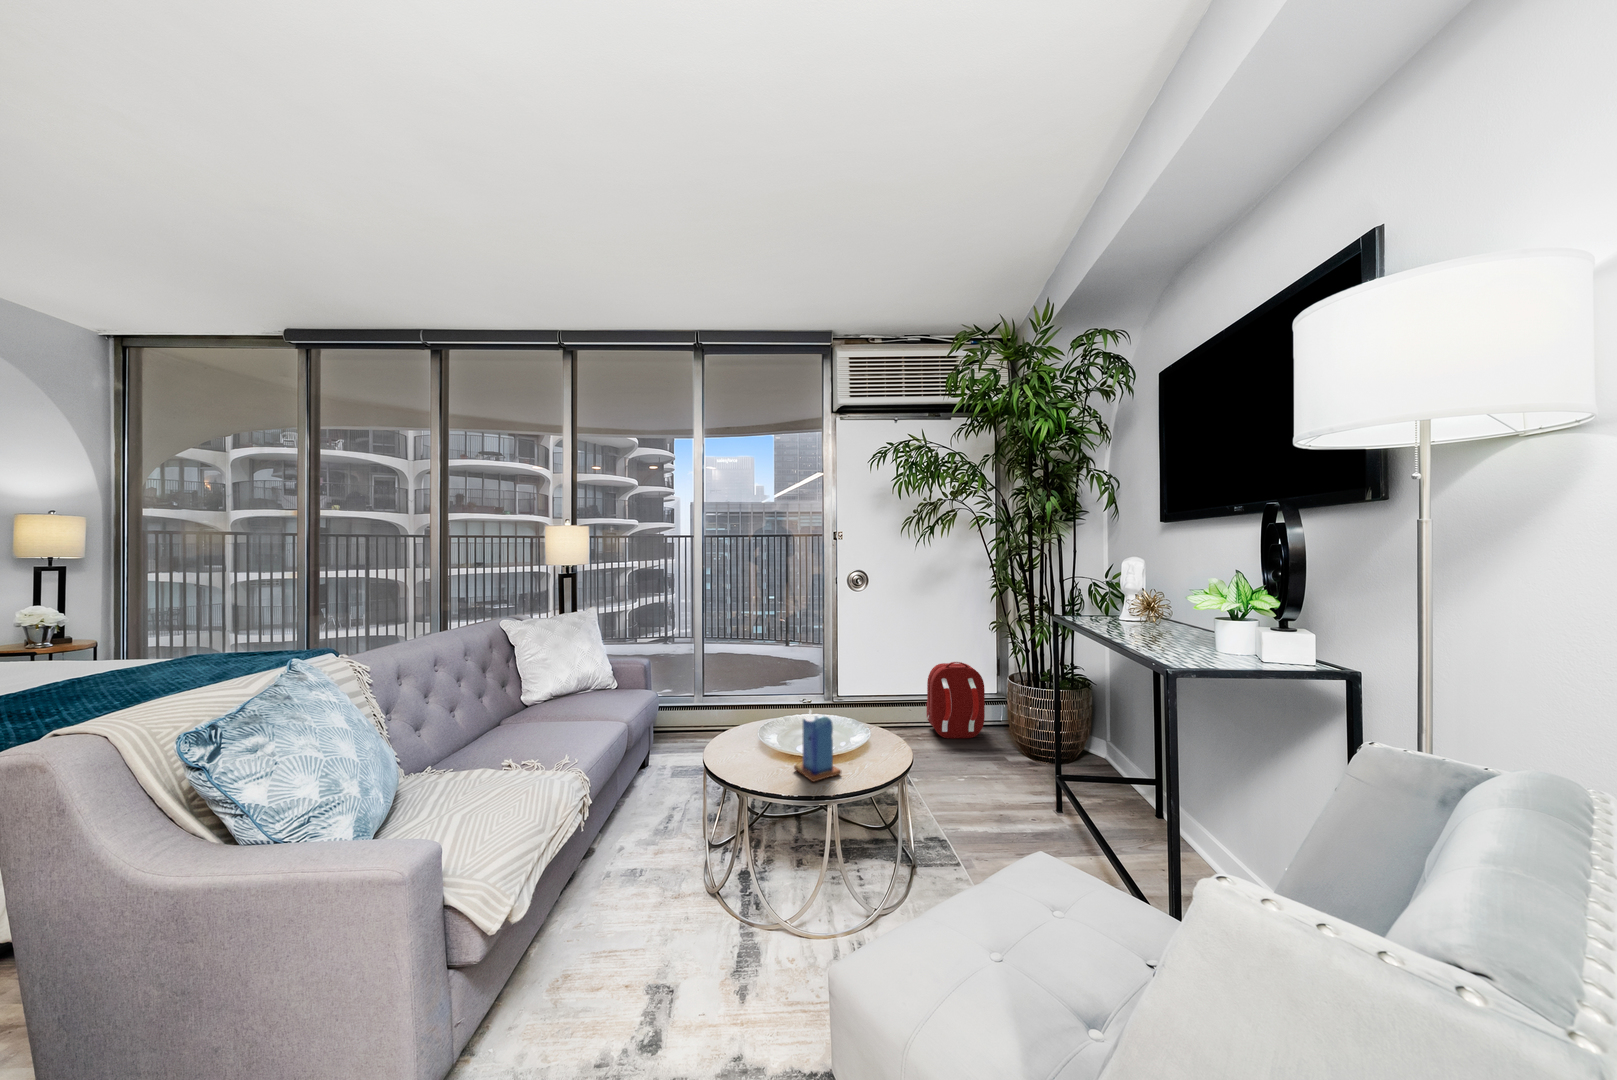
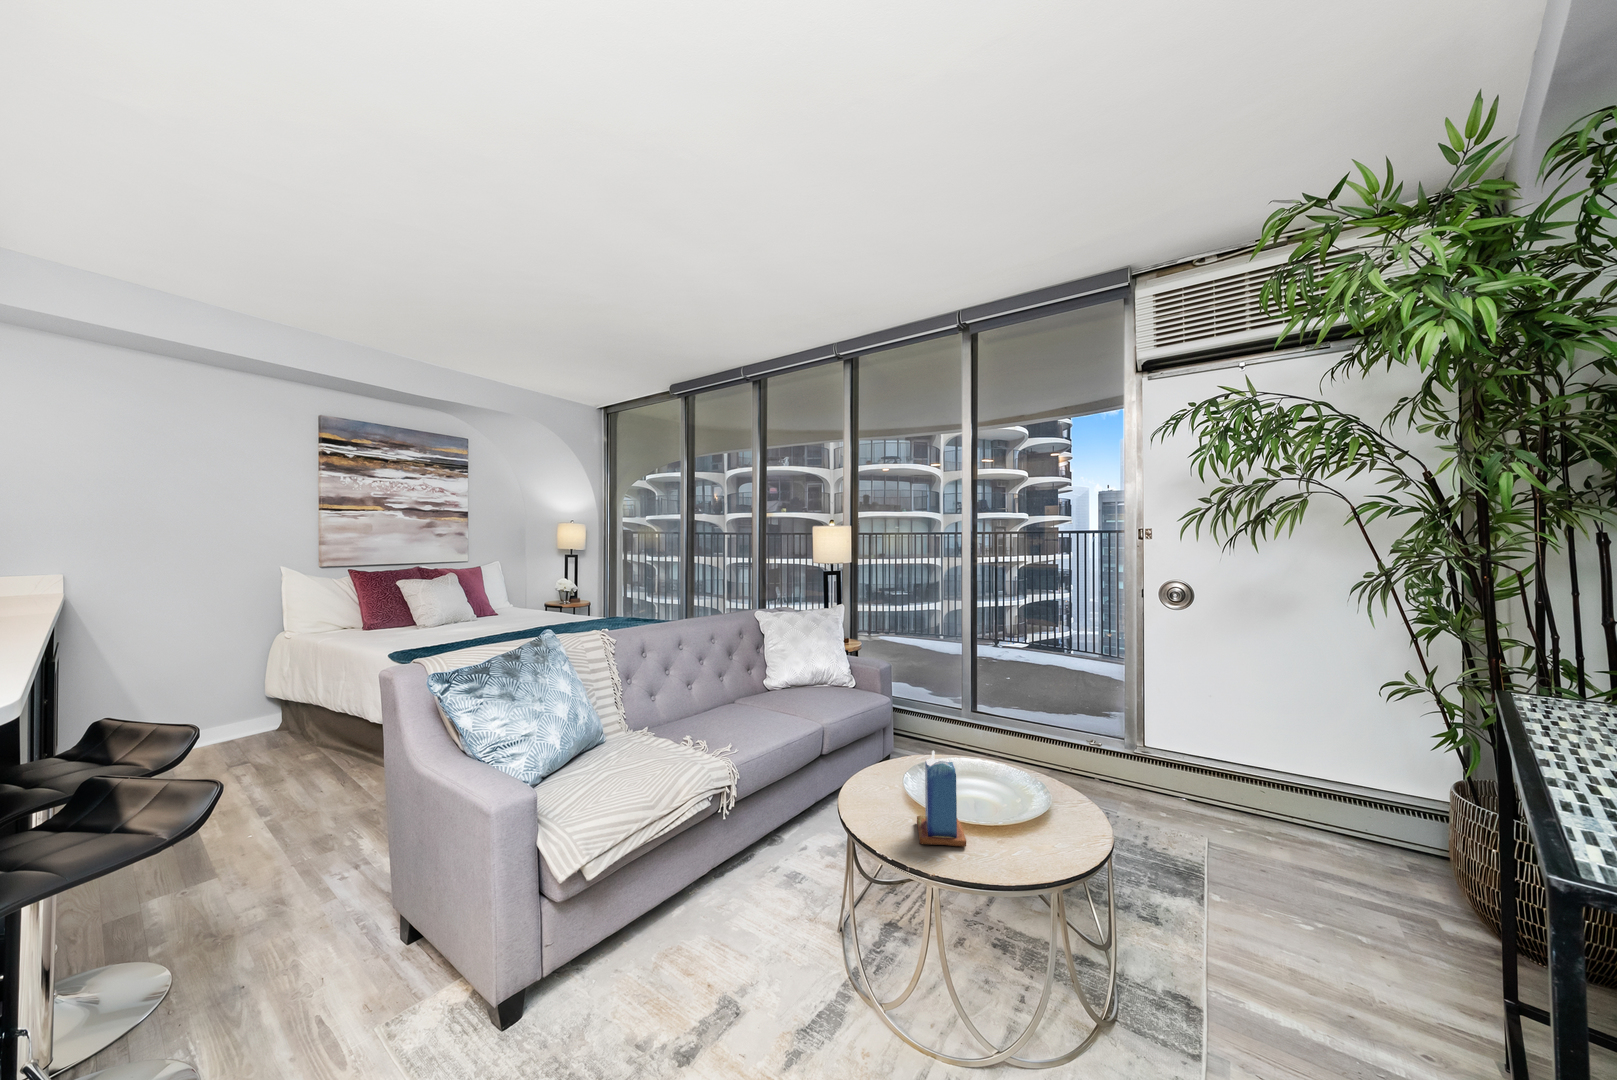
backpack: present [927,662,985,738] -> none [1282,730,1408,866]

